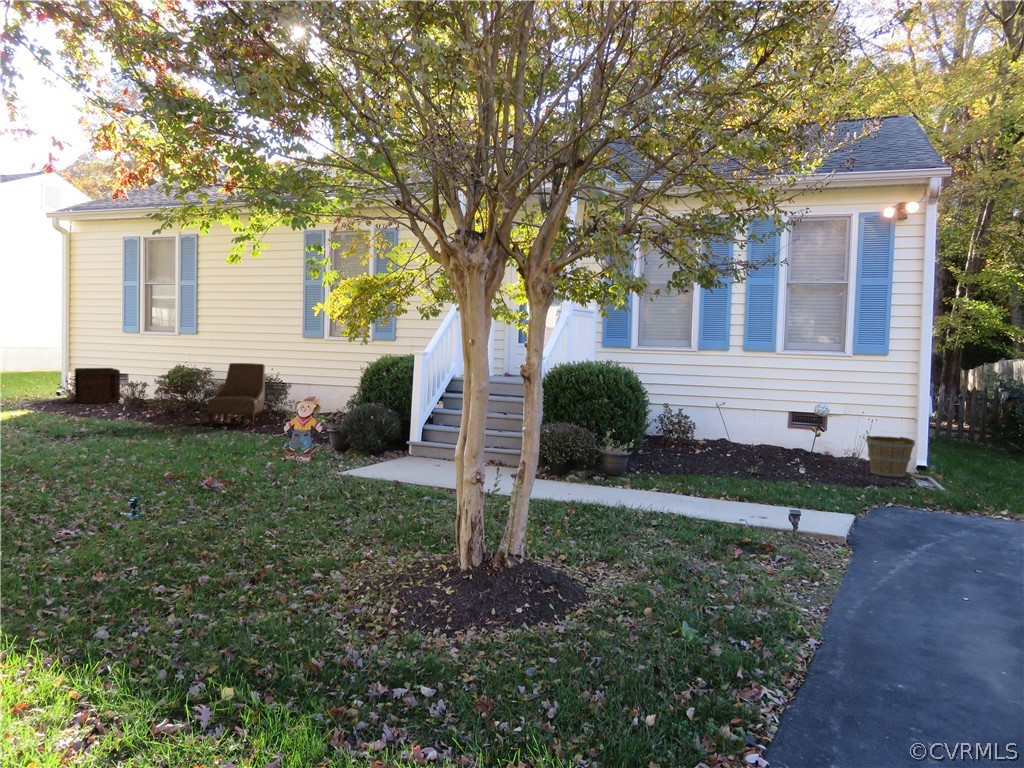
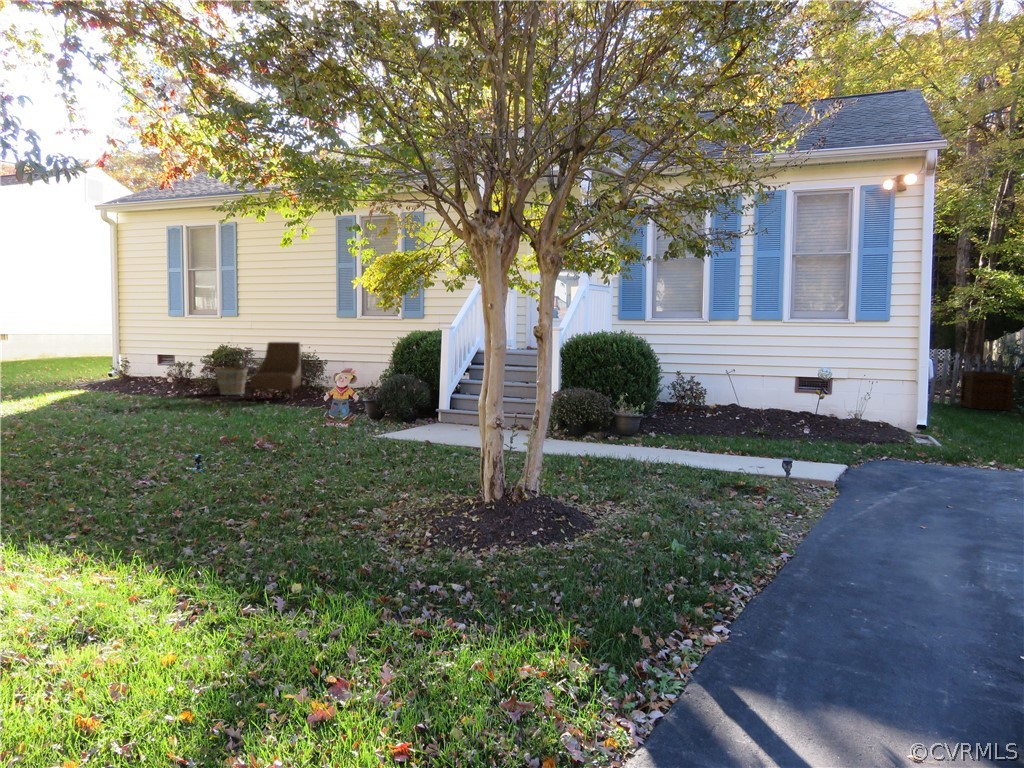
wooden crate: present [75,368,120,404] -> present [959,371,1013,411]
wooden bucket: present [866,435,915,478] -> present [215,367,248,395]

